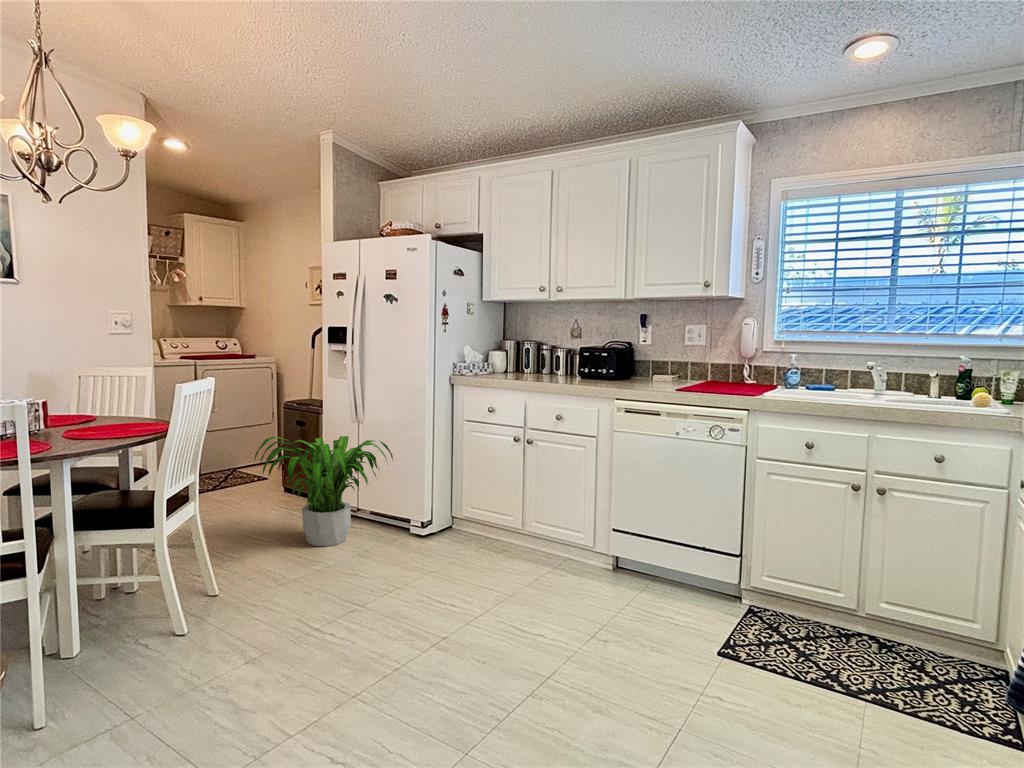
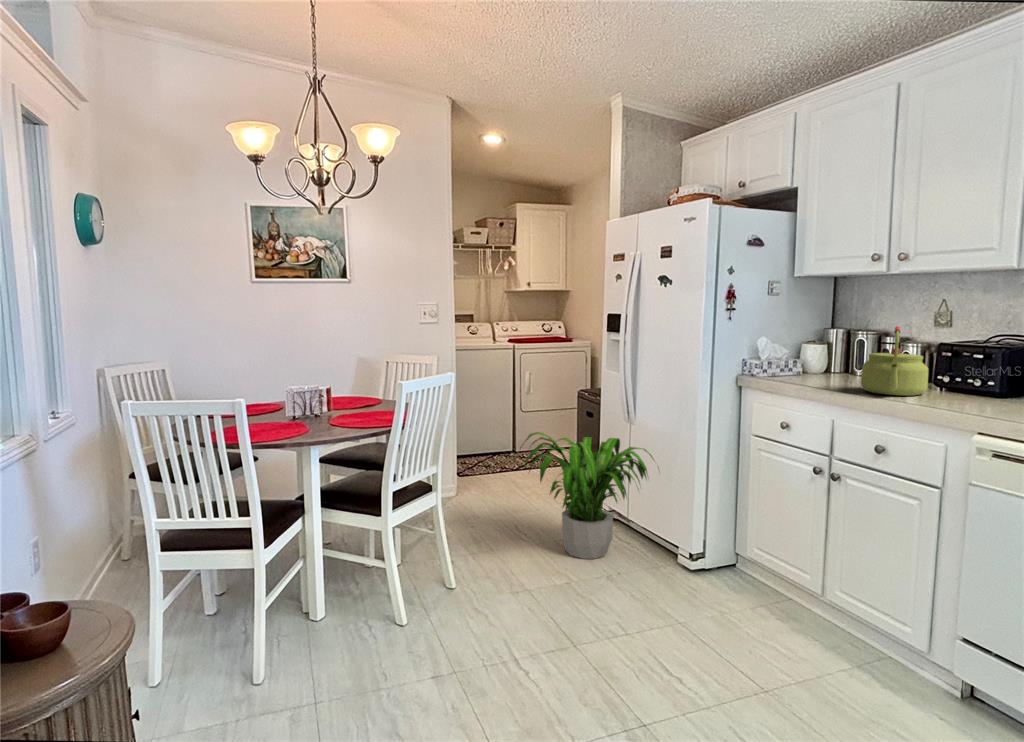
kettle: none [542,336,580,382] -> present [861,326,928,396]

